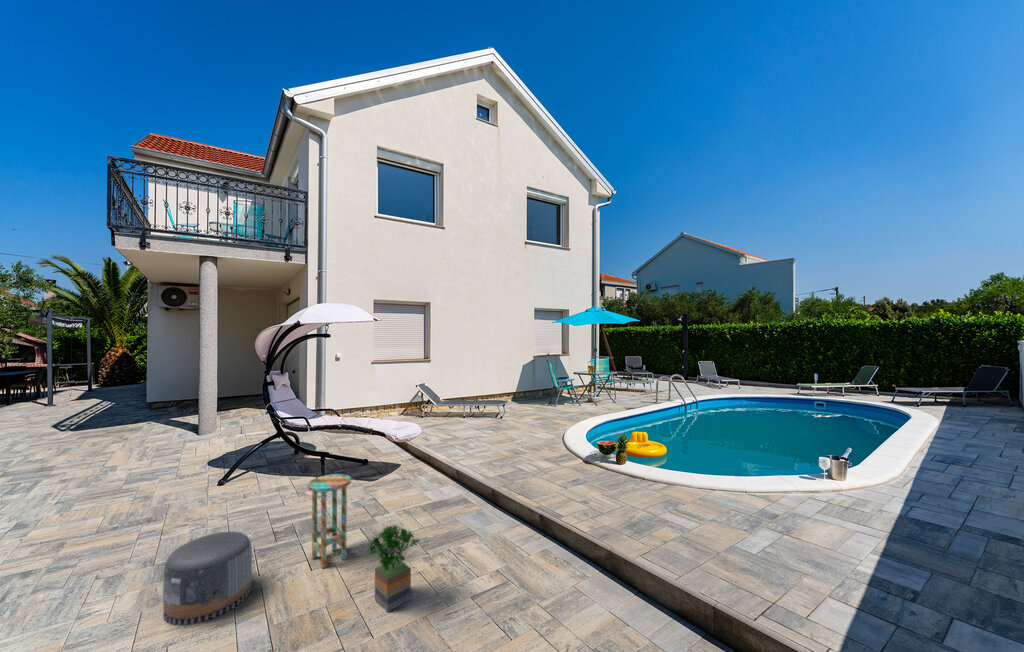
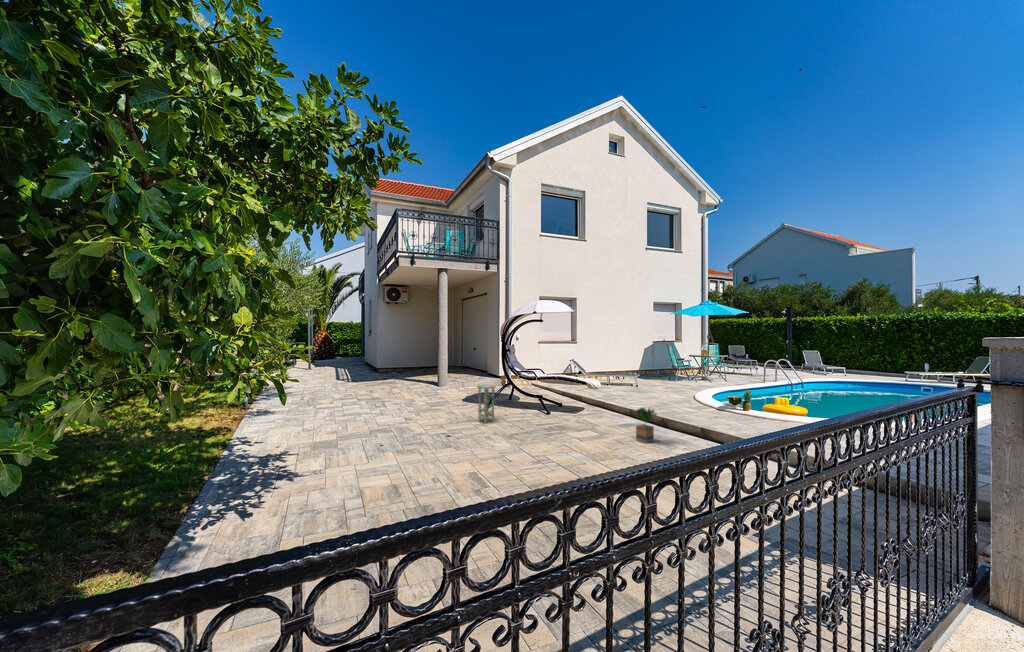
side table: present [308,474,351,568] -> present [477,385,496,423]
pouf: present [163,532,252,625] -> none [542,409,574,441]

